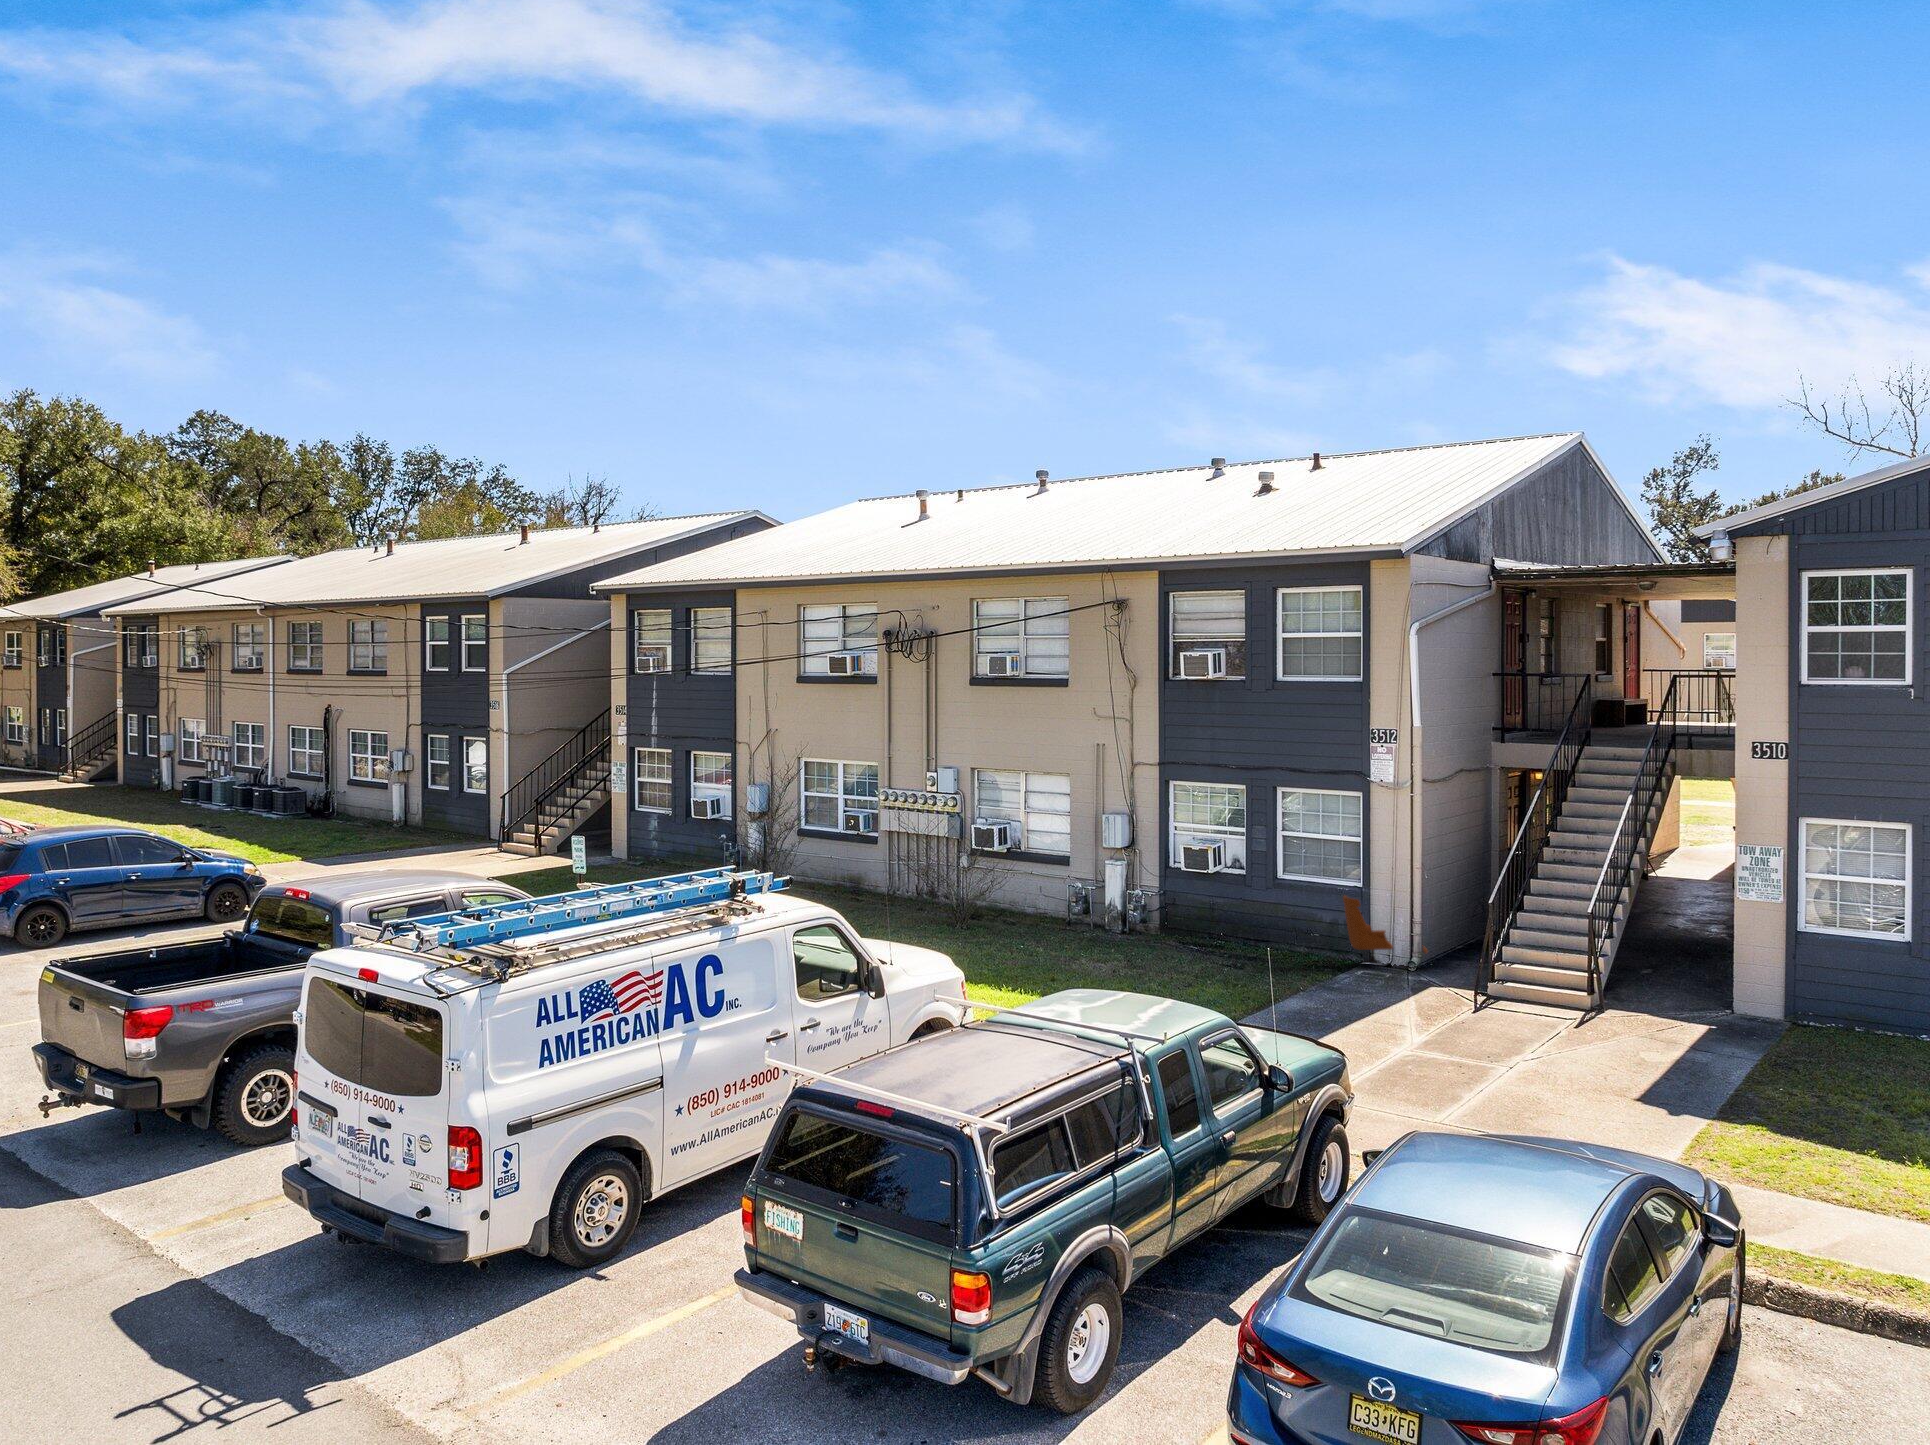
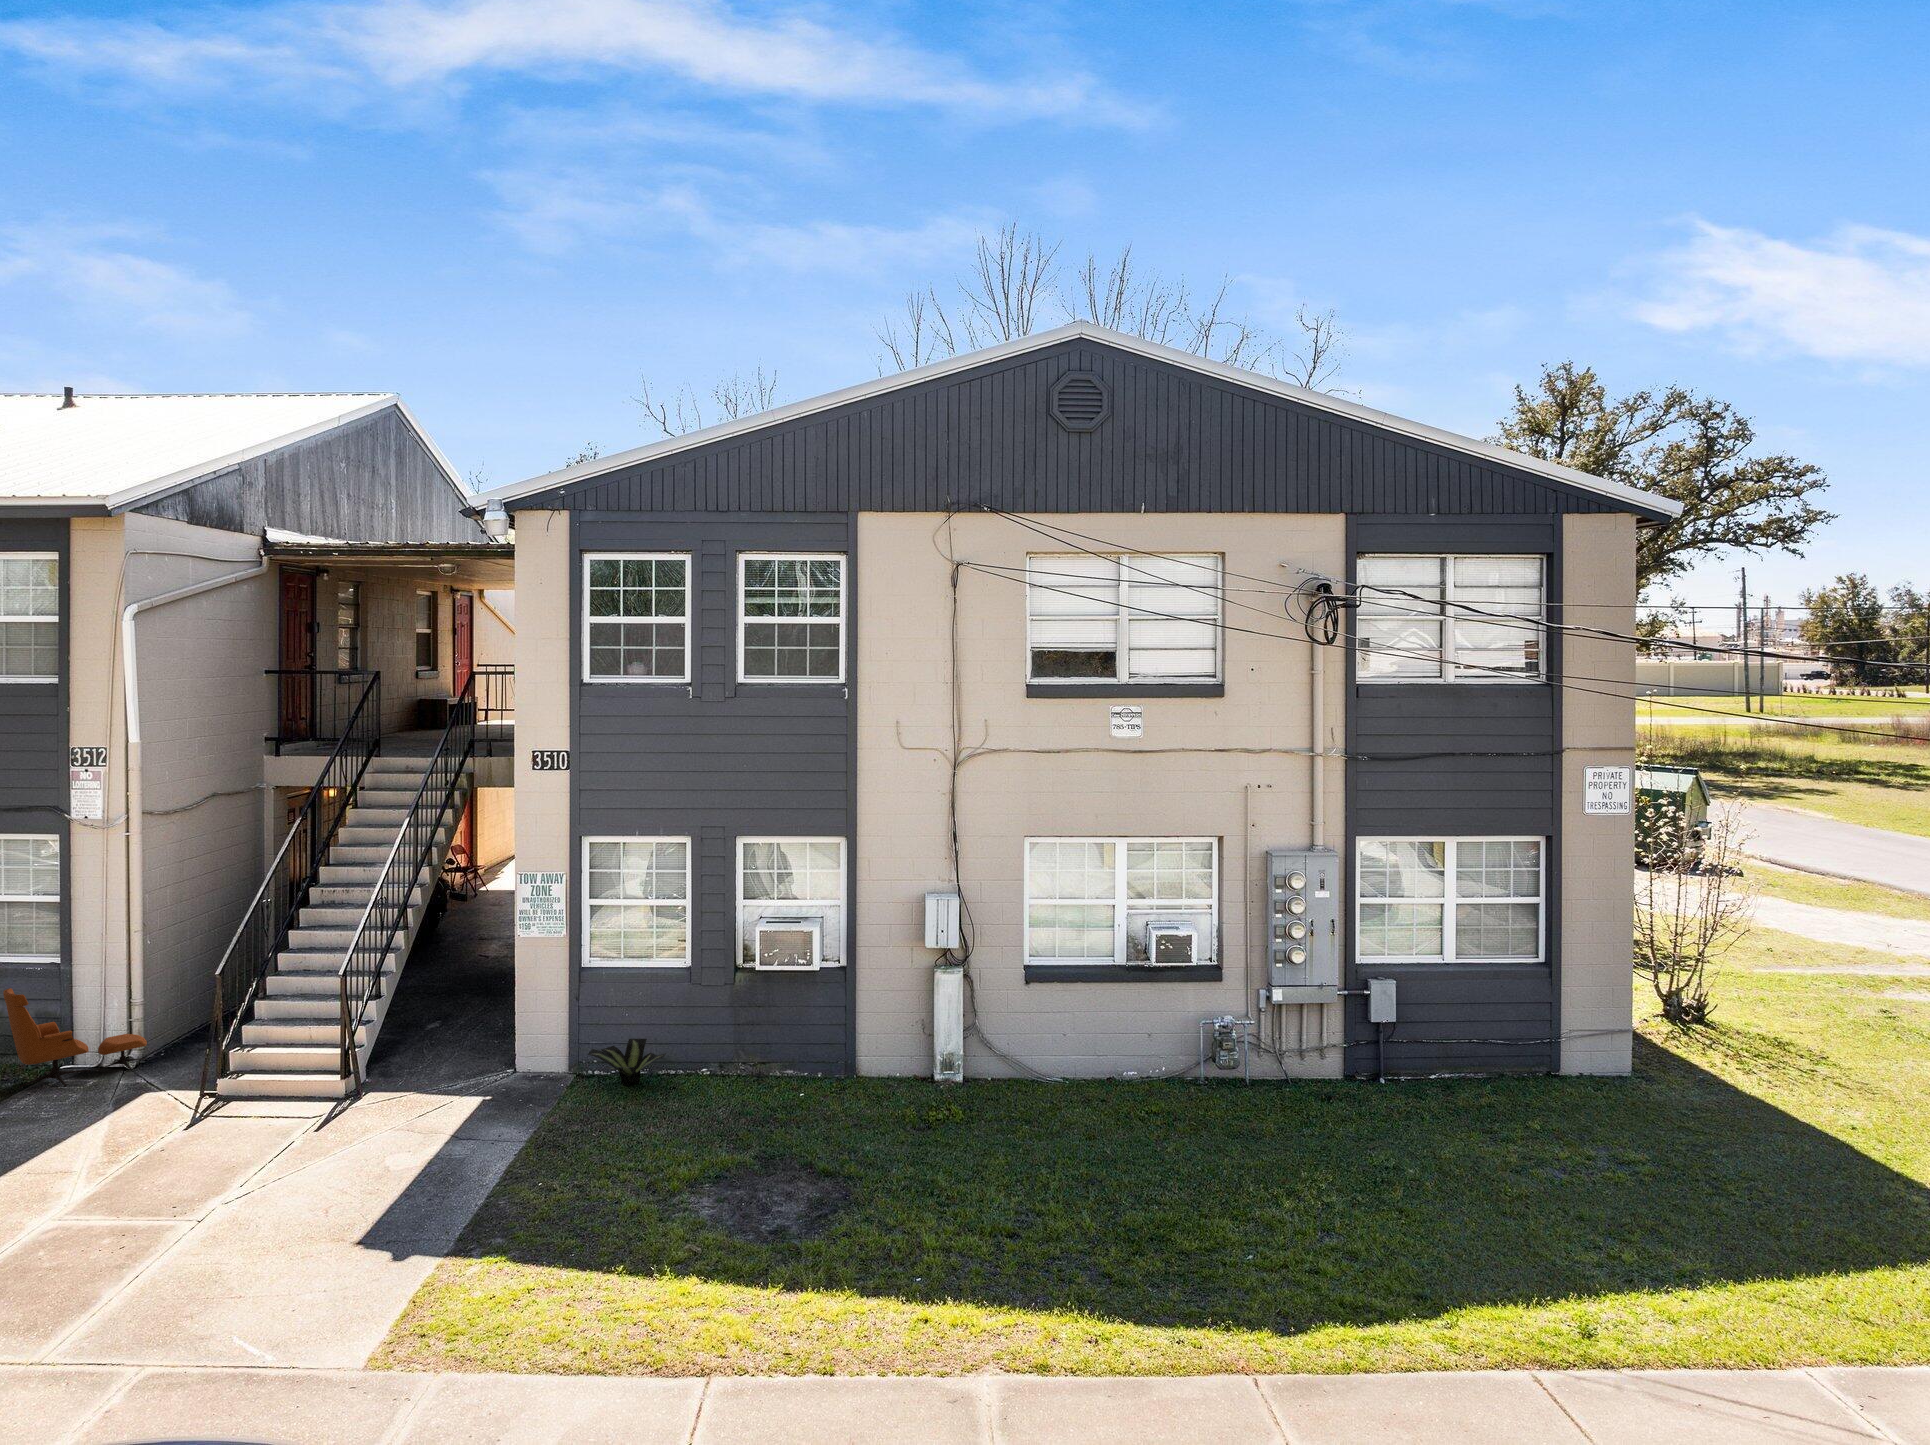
potted plant: none [1807,1001,1887,1038] -> present [588,1039,666,1086]

